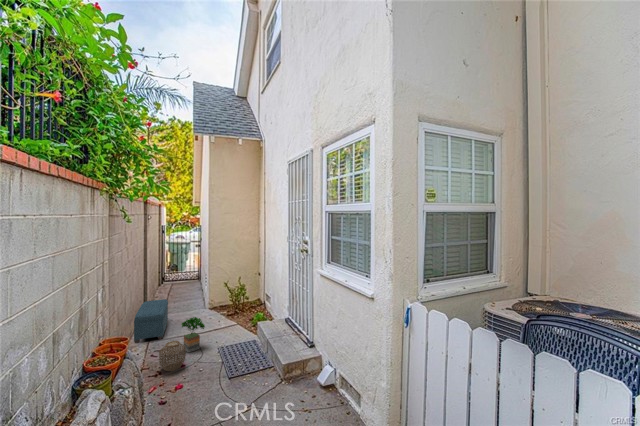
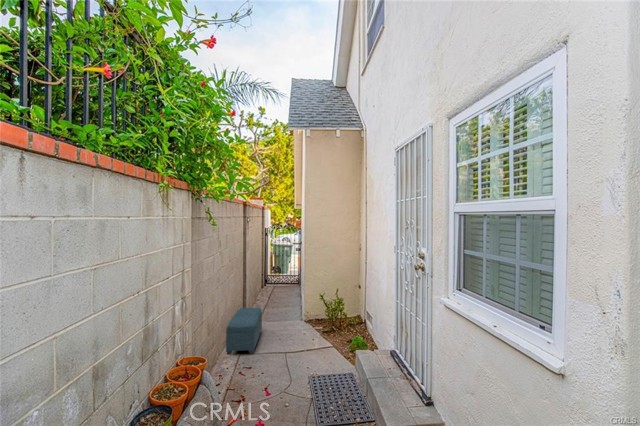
potted tree: present [181,317,205,353] -> none [269,335,295,377]
woven basket: present [159,341,186,371] -> none [243,364,271,400]

